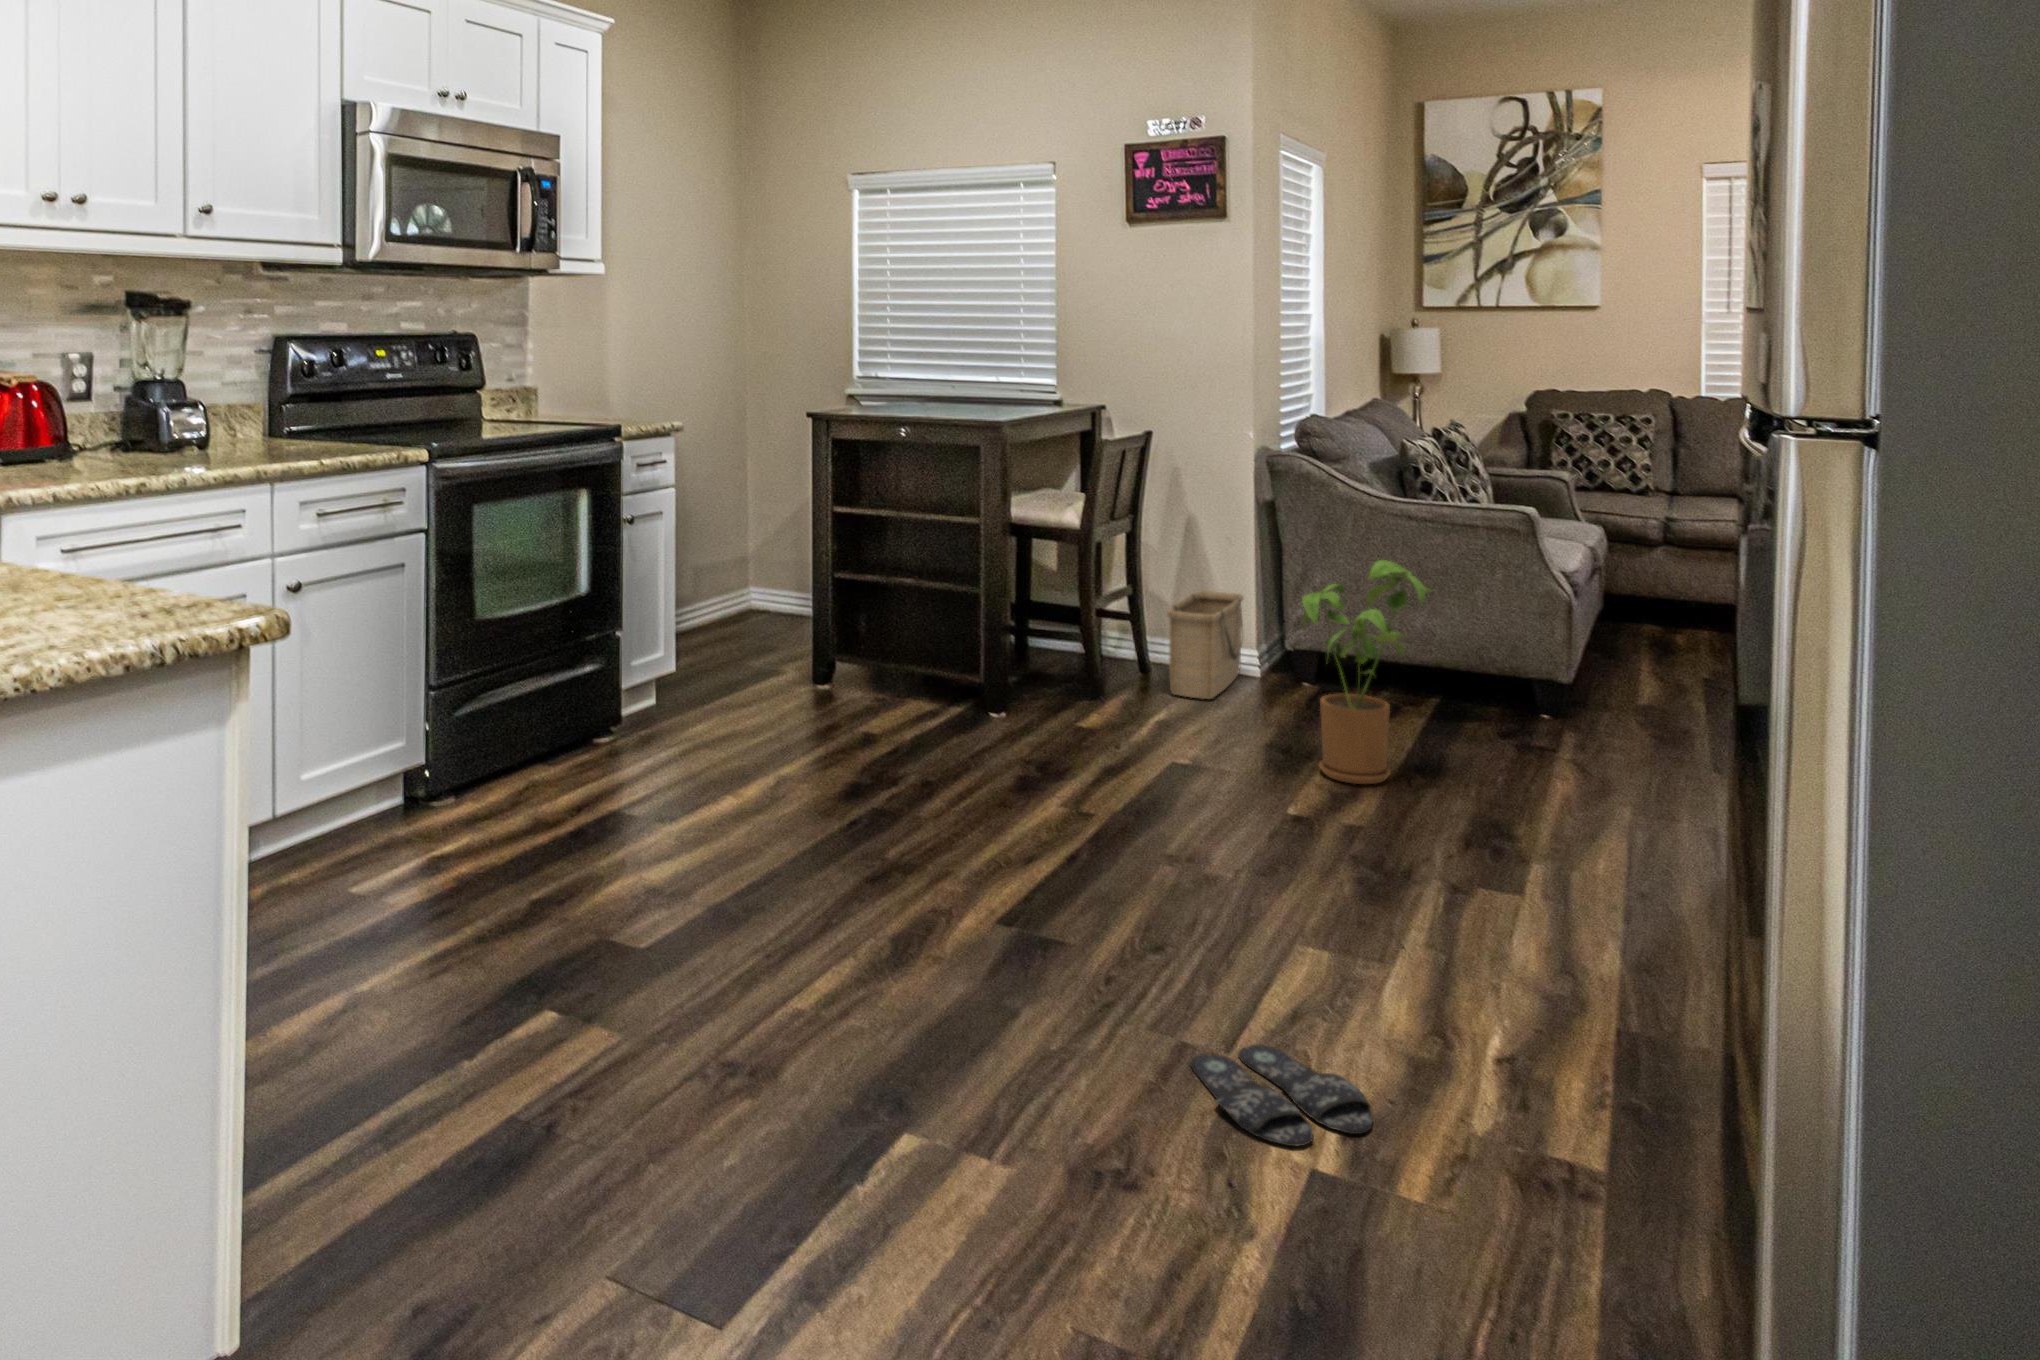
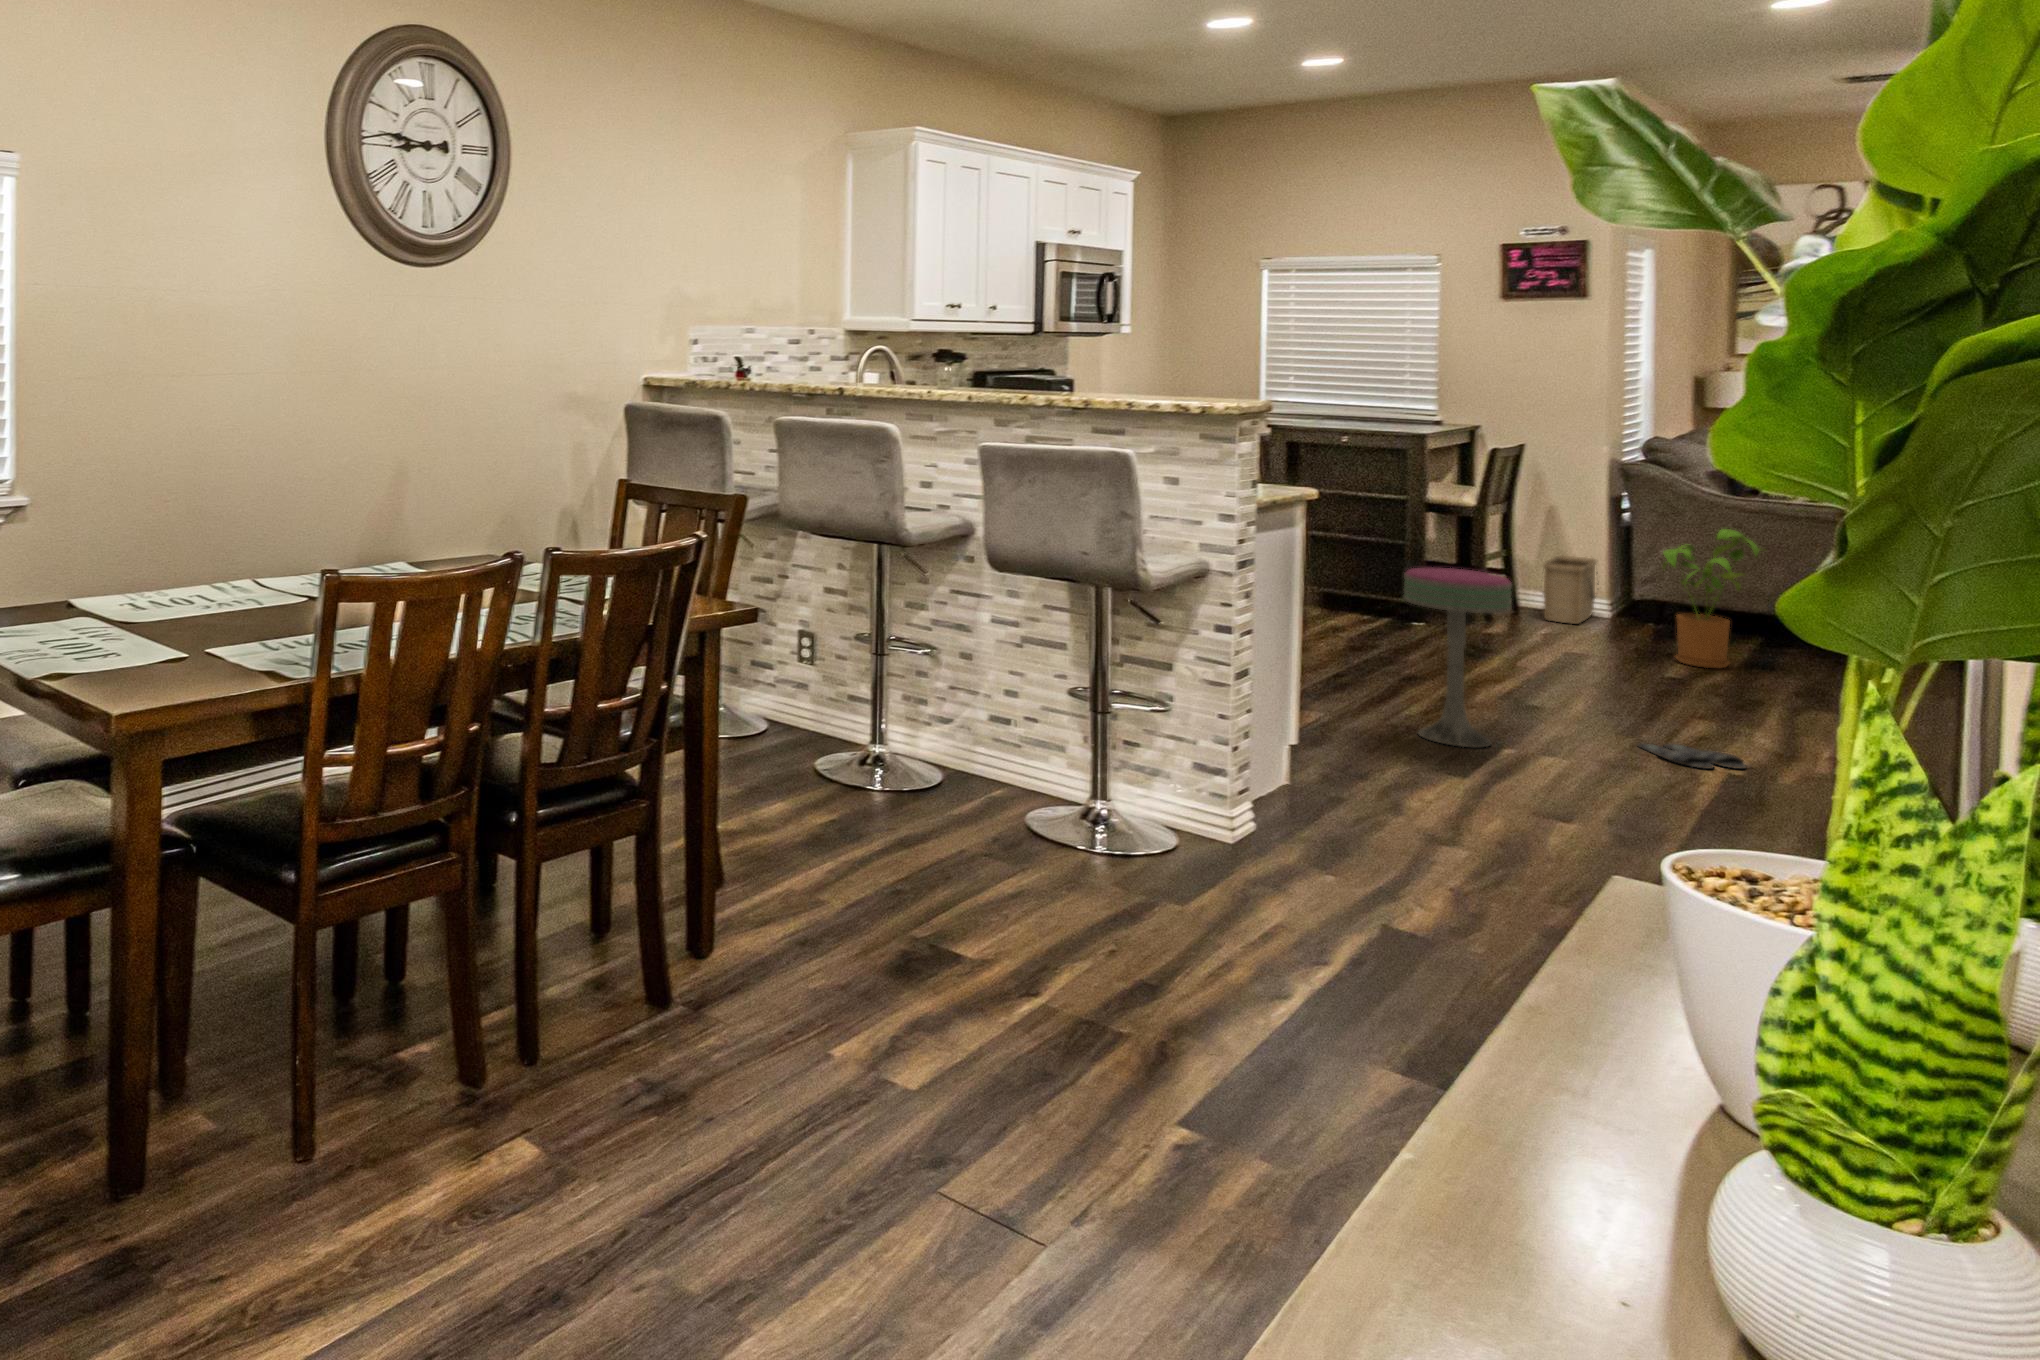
bar stool: none [740,717,939,1141] -> present [1404,567,1512,748]

